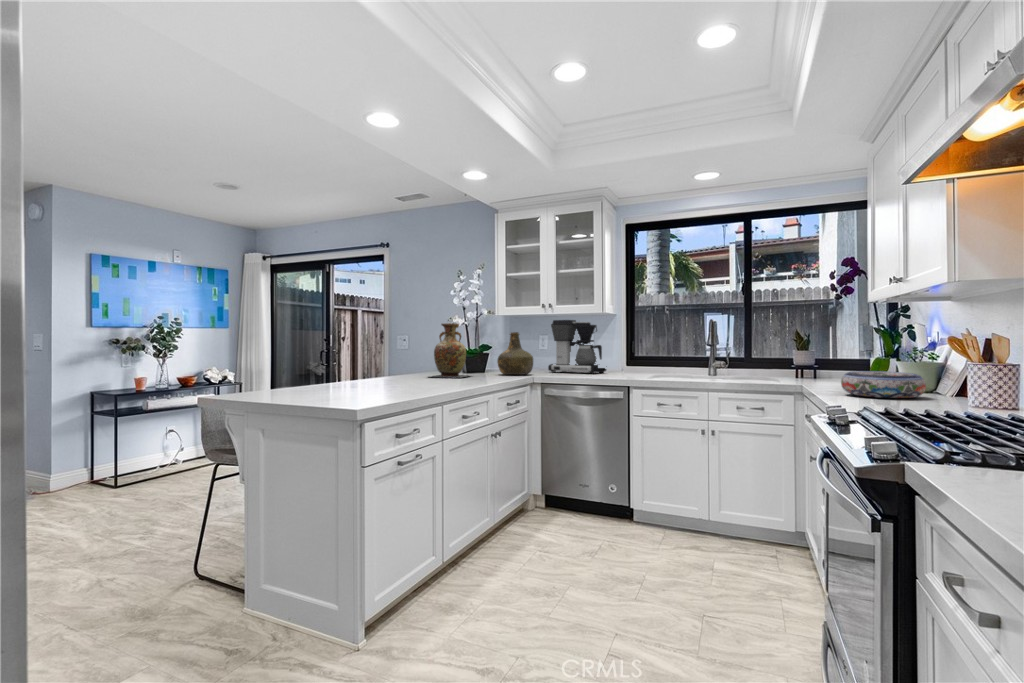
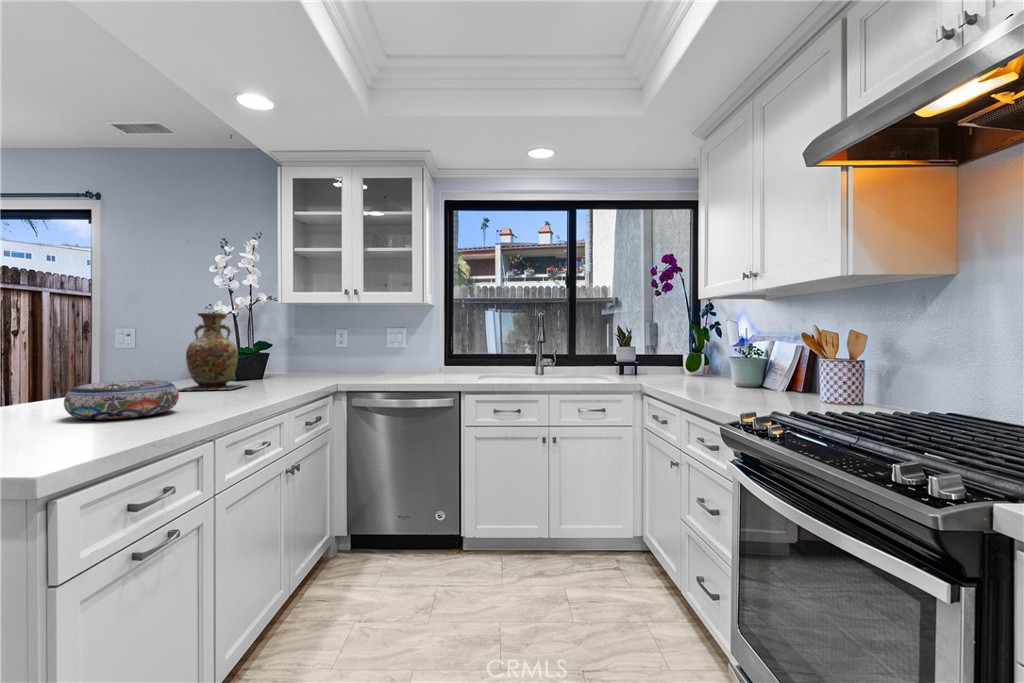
coffee maker: present [548,320,606,374] -> none [349,311,421,377]
bottle: present [497,332,533,375] -> none [283,326,333,381]
bowl: present [841,371,926,398] -> present [64,380,179,420]

